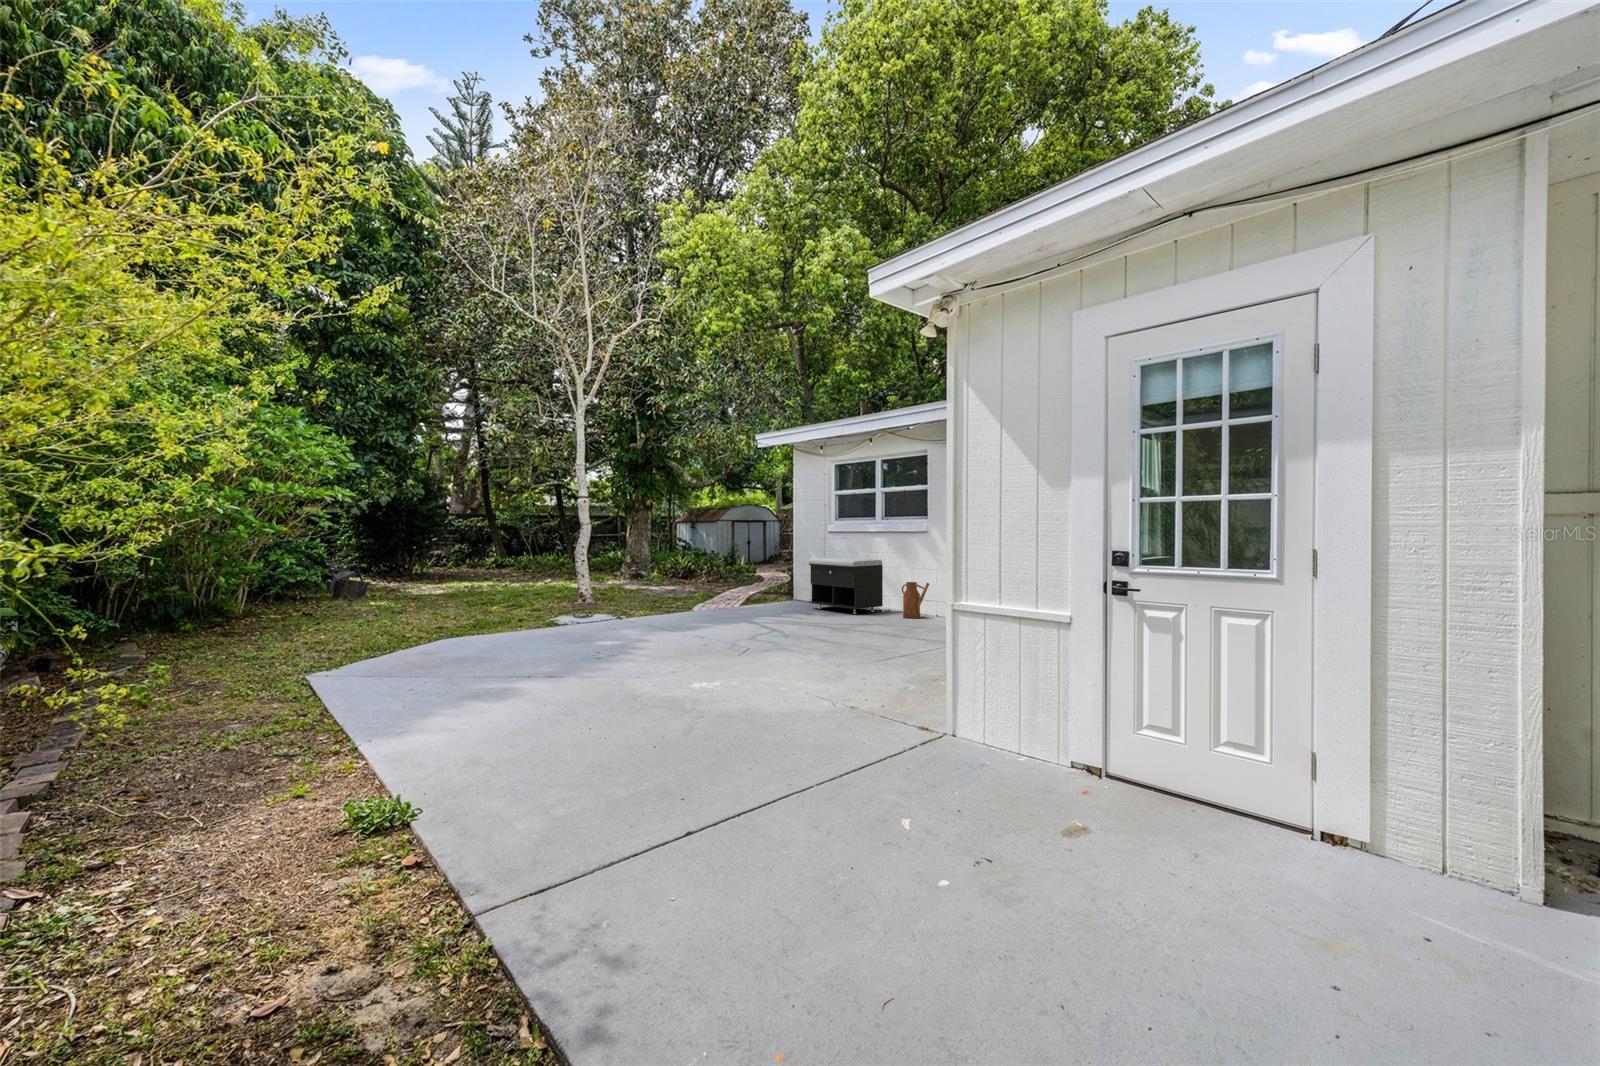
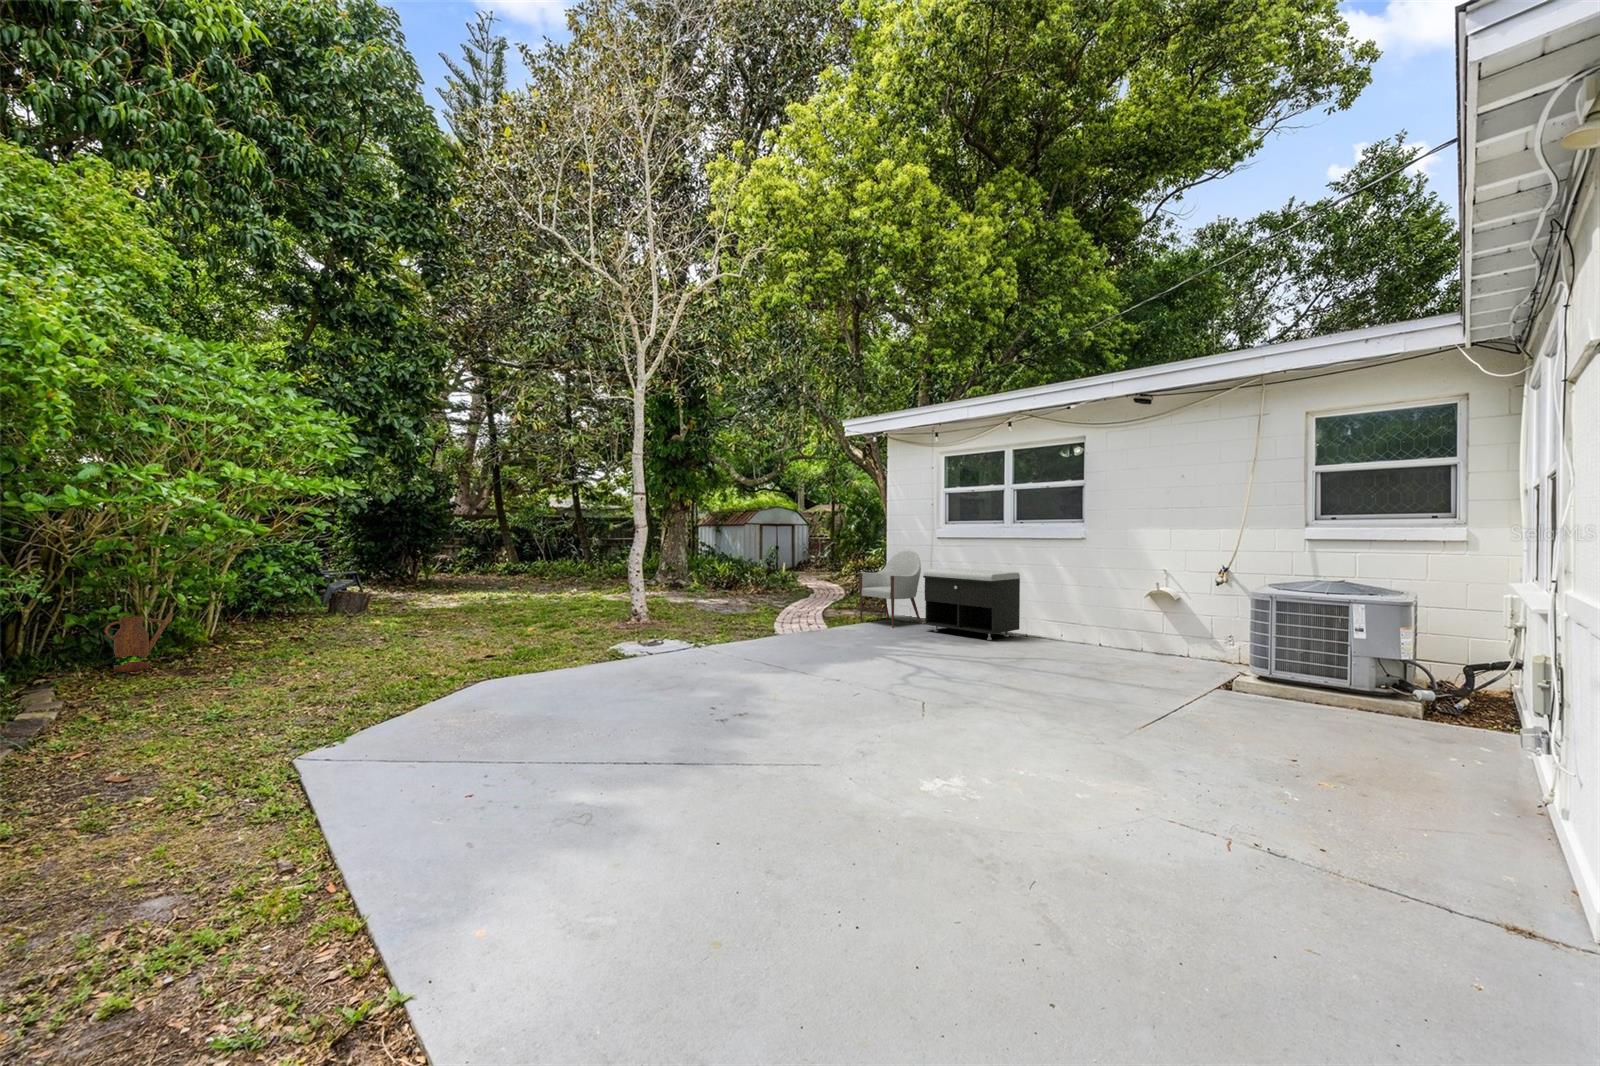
chair: none [765,543,816,607] -> present [859,550,921,627]
watering can: present [902,582,929,618] -> present [105,612,174,672]

